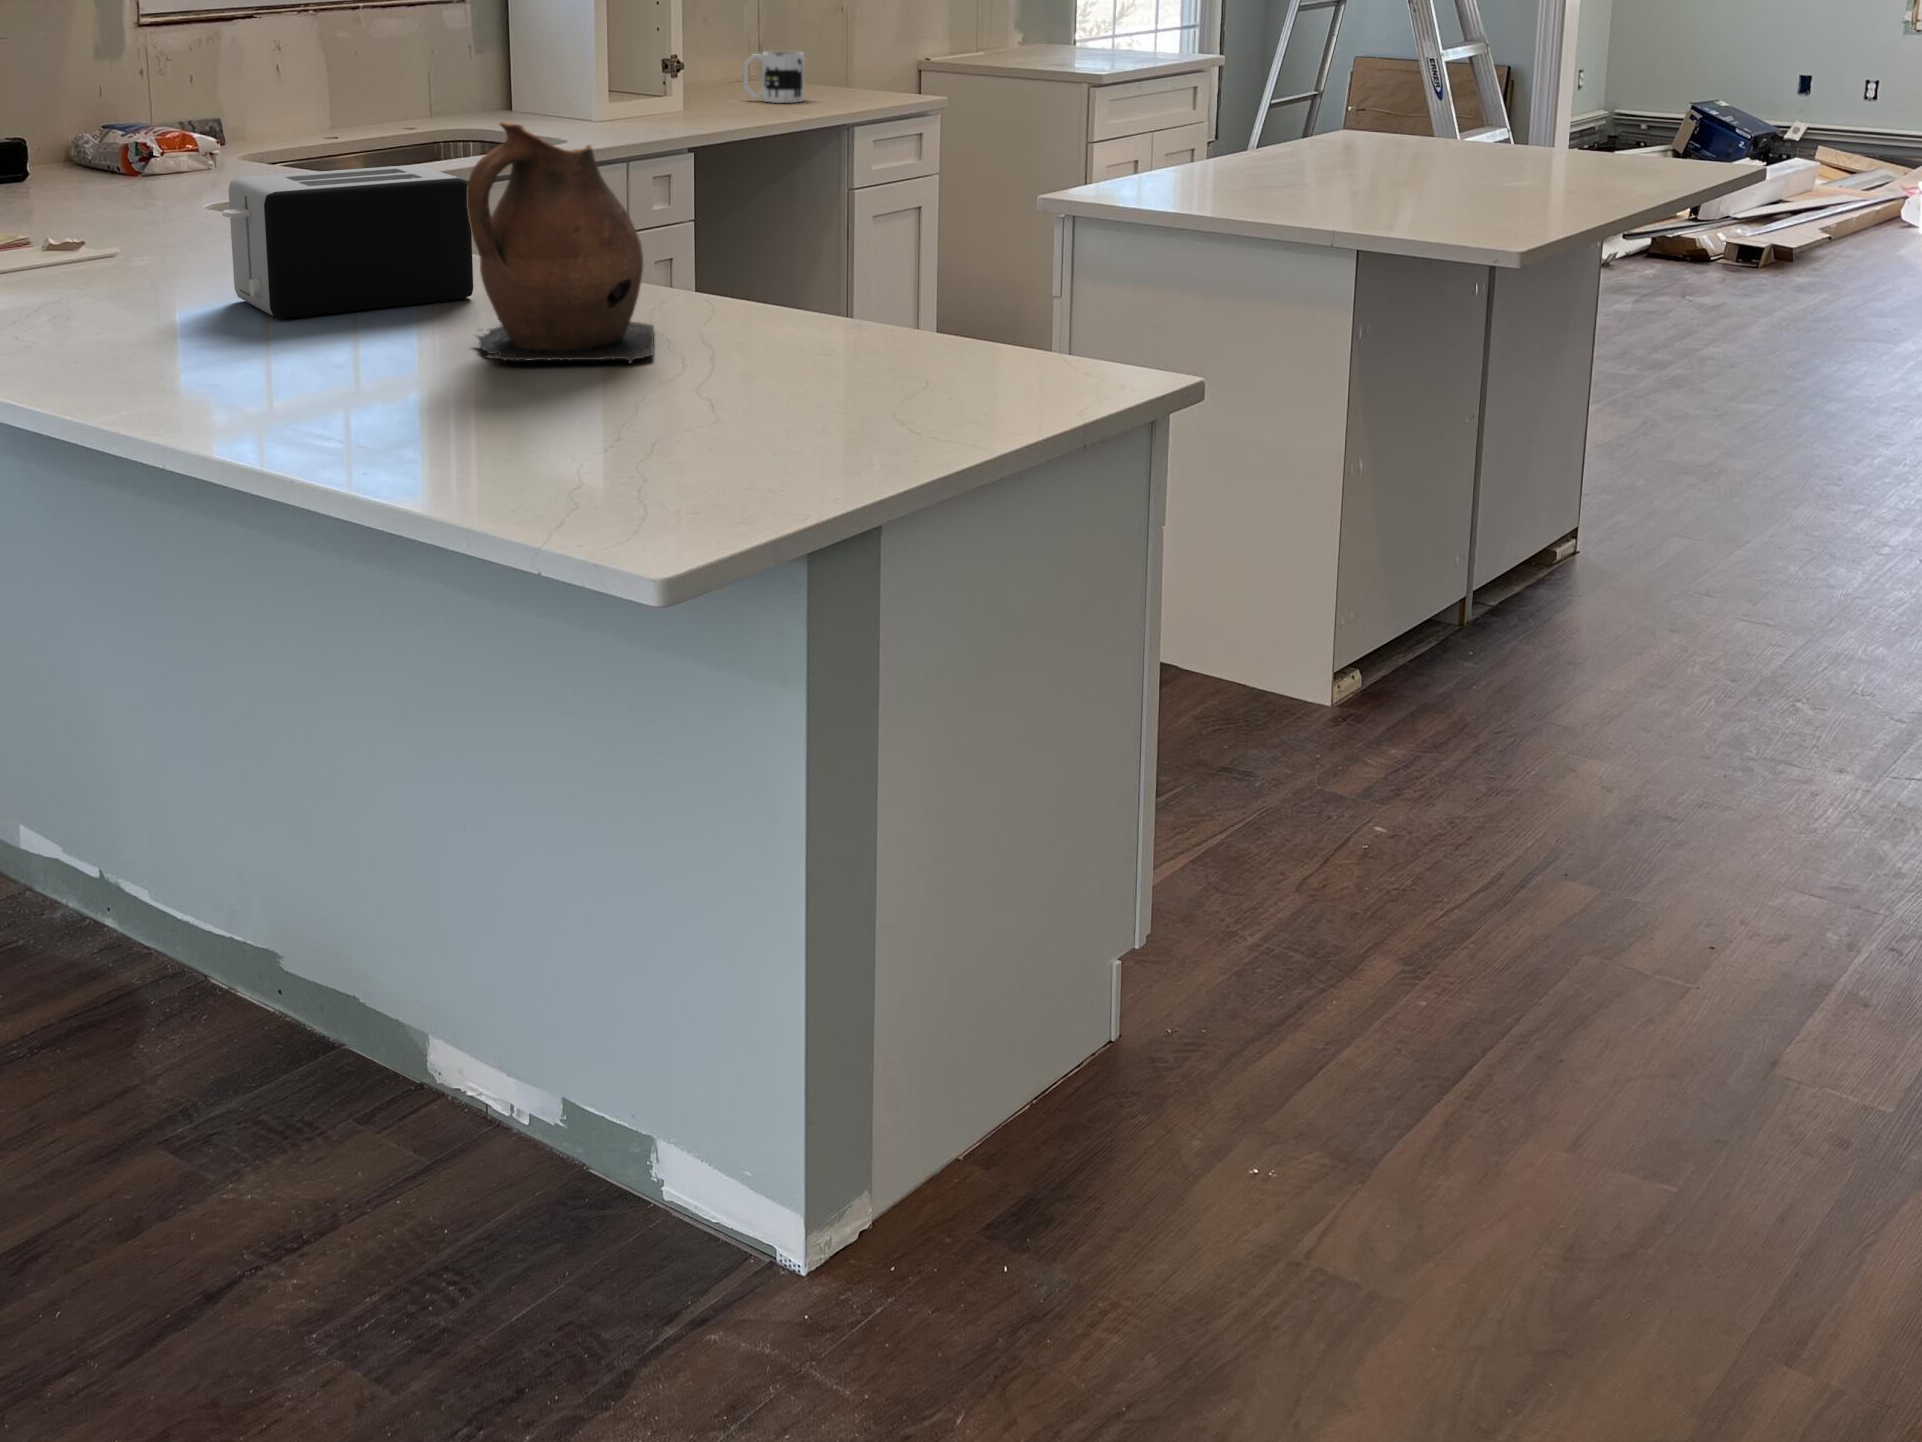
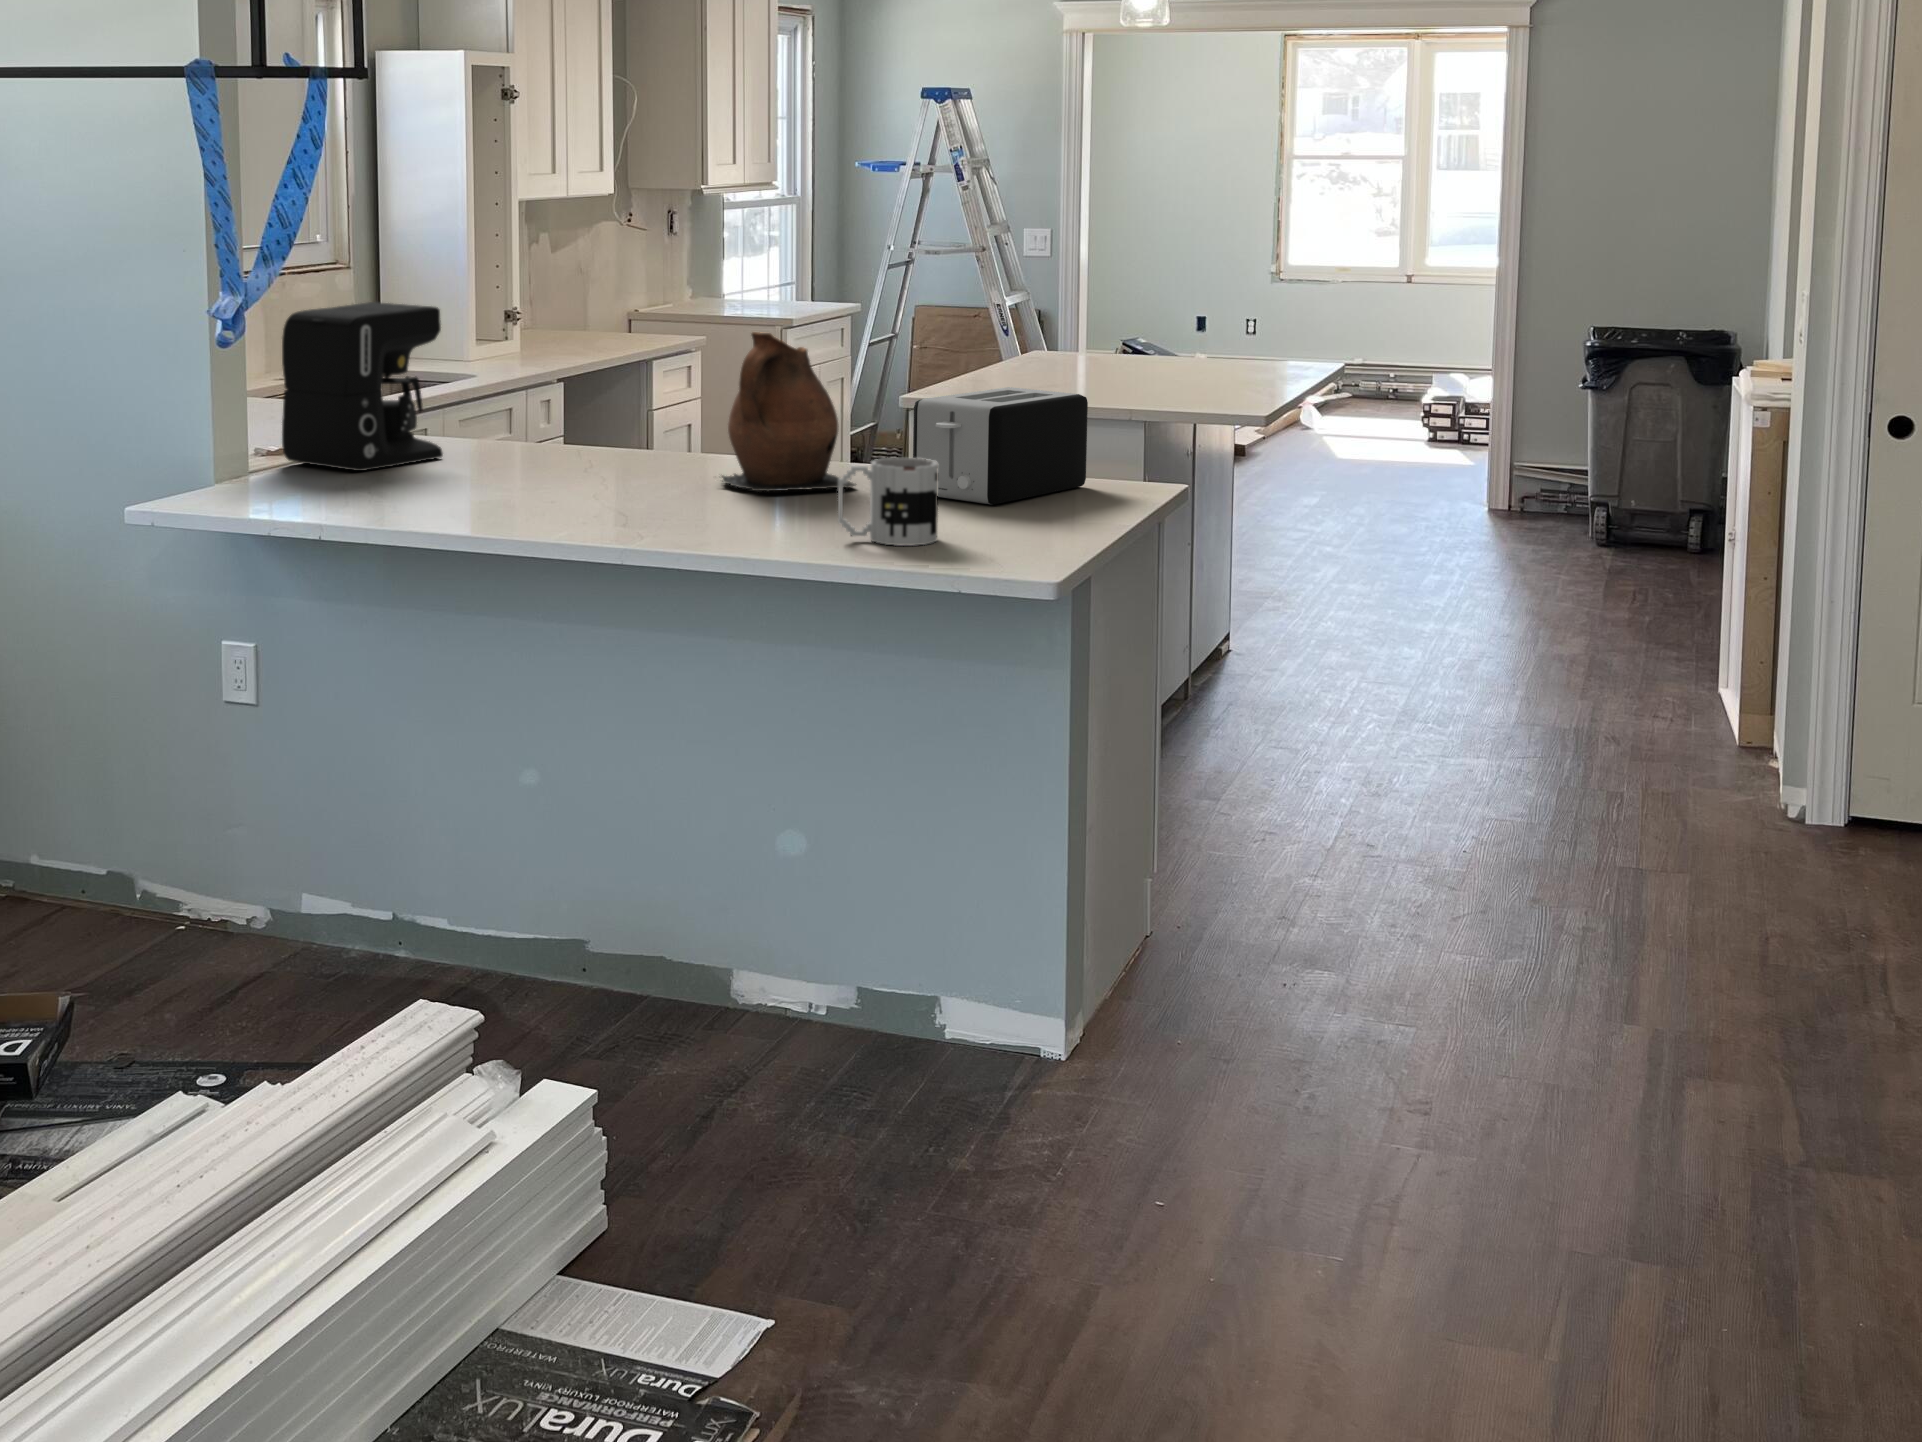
mug: present [744,51,804,103] -> present [838,458,938,546]
coffee maker: none [23,60,243,289] -> present [282,302,443,471]
toaster: present [222,165,473,318] -> present [913,387,1088,505]

